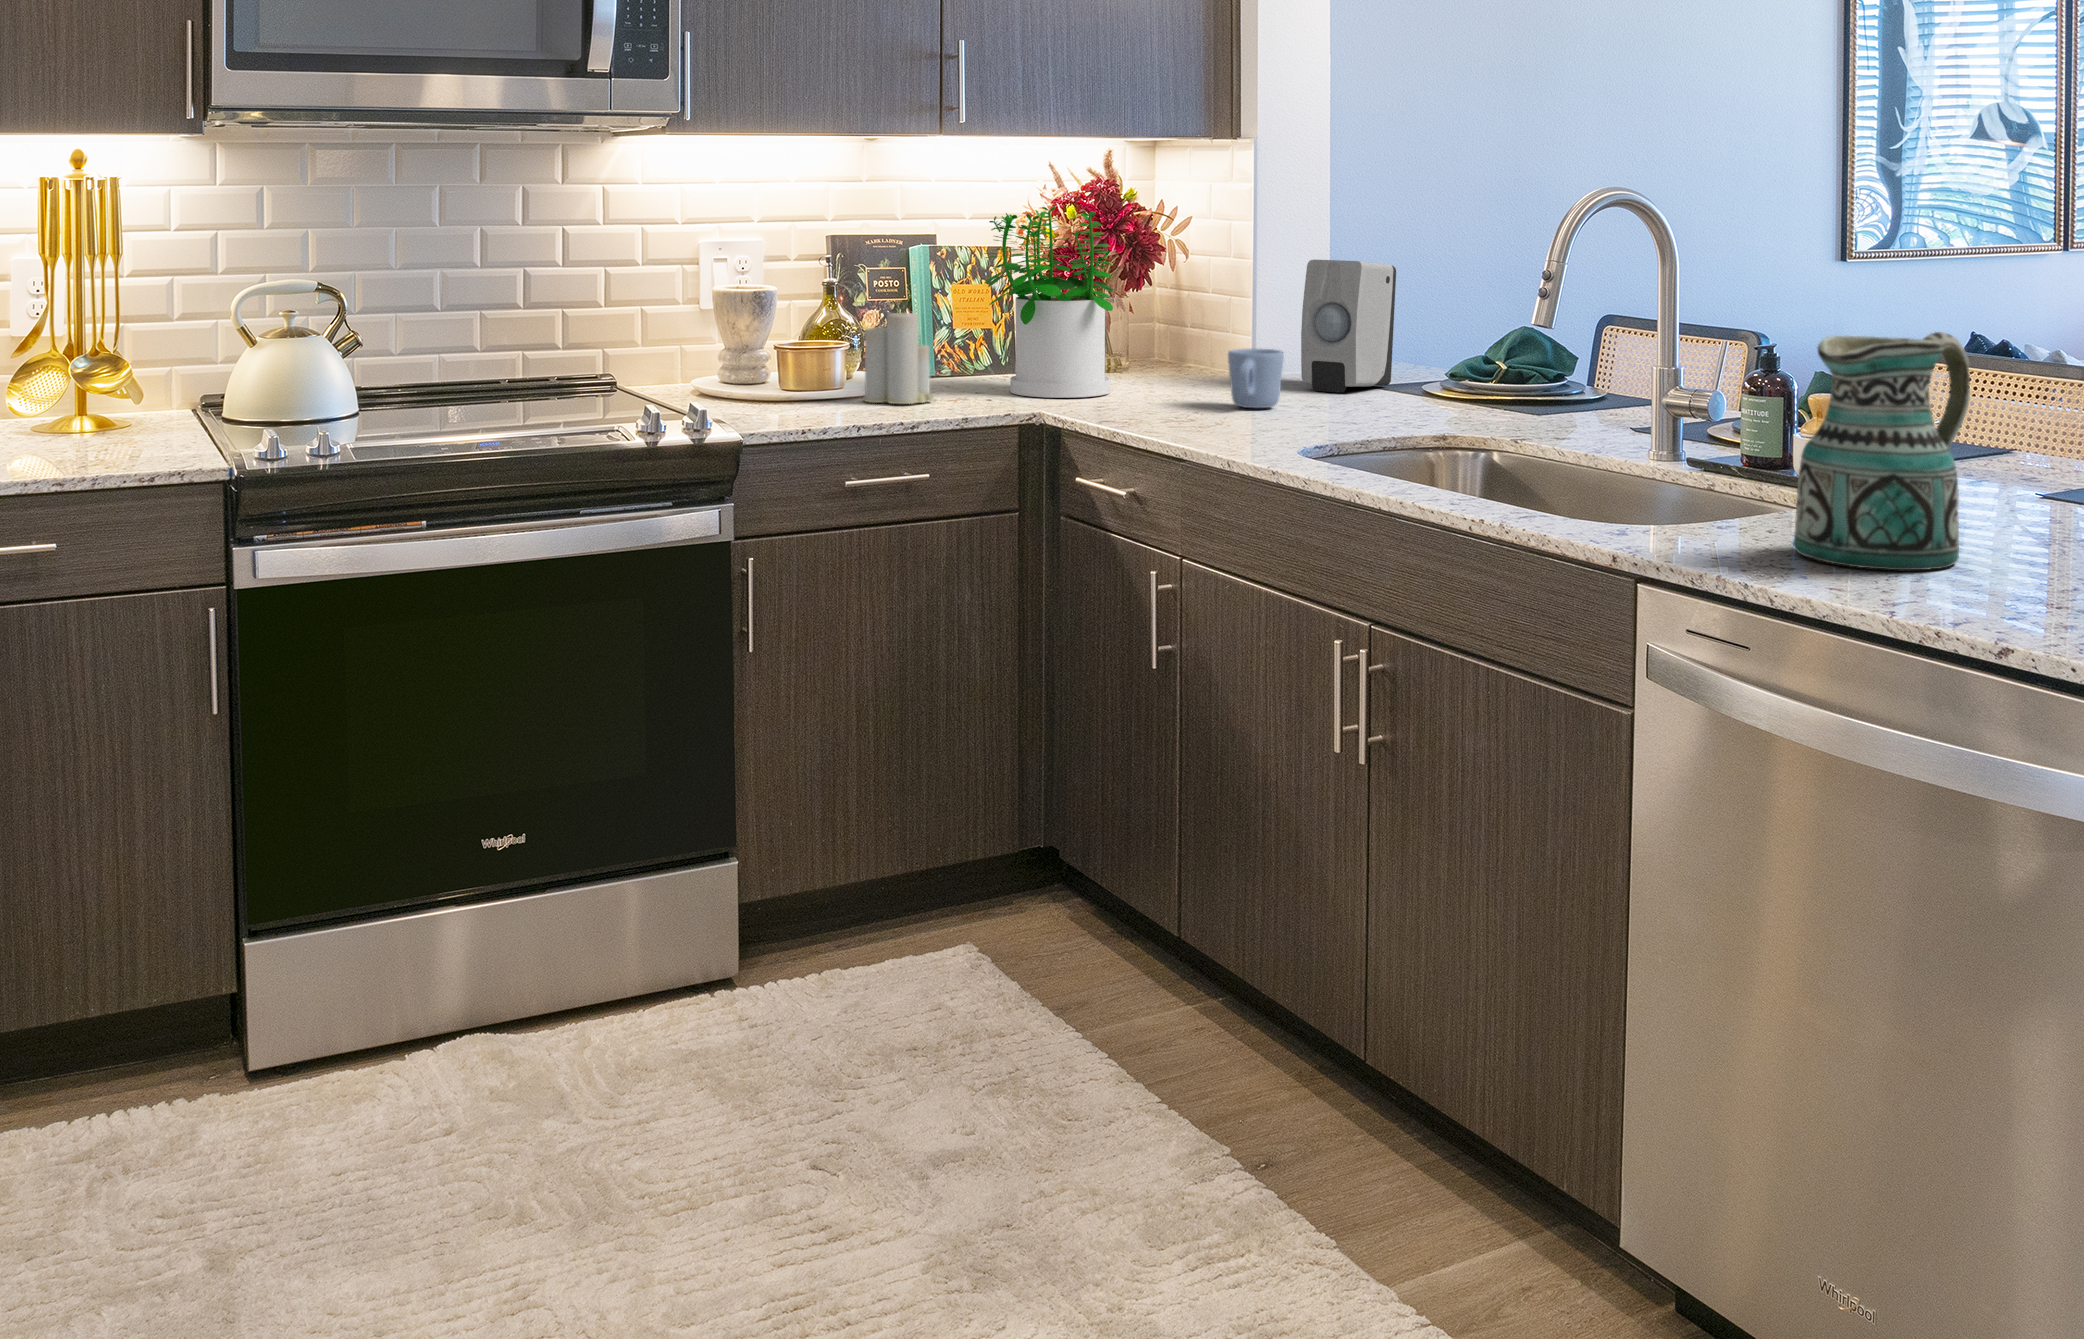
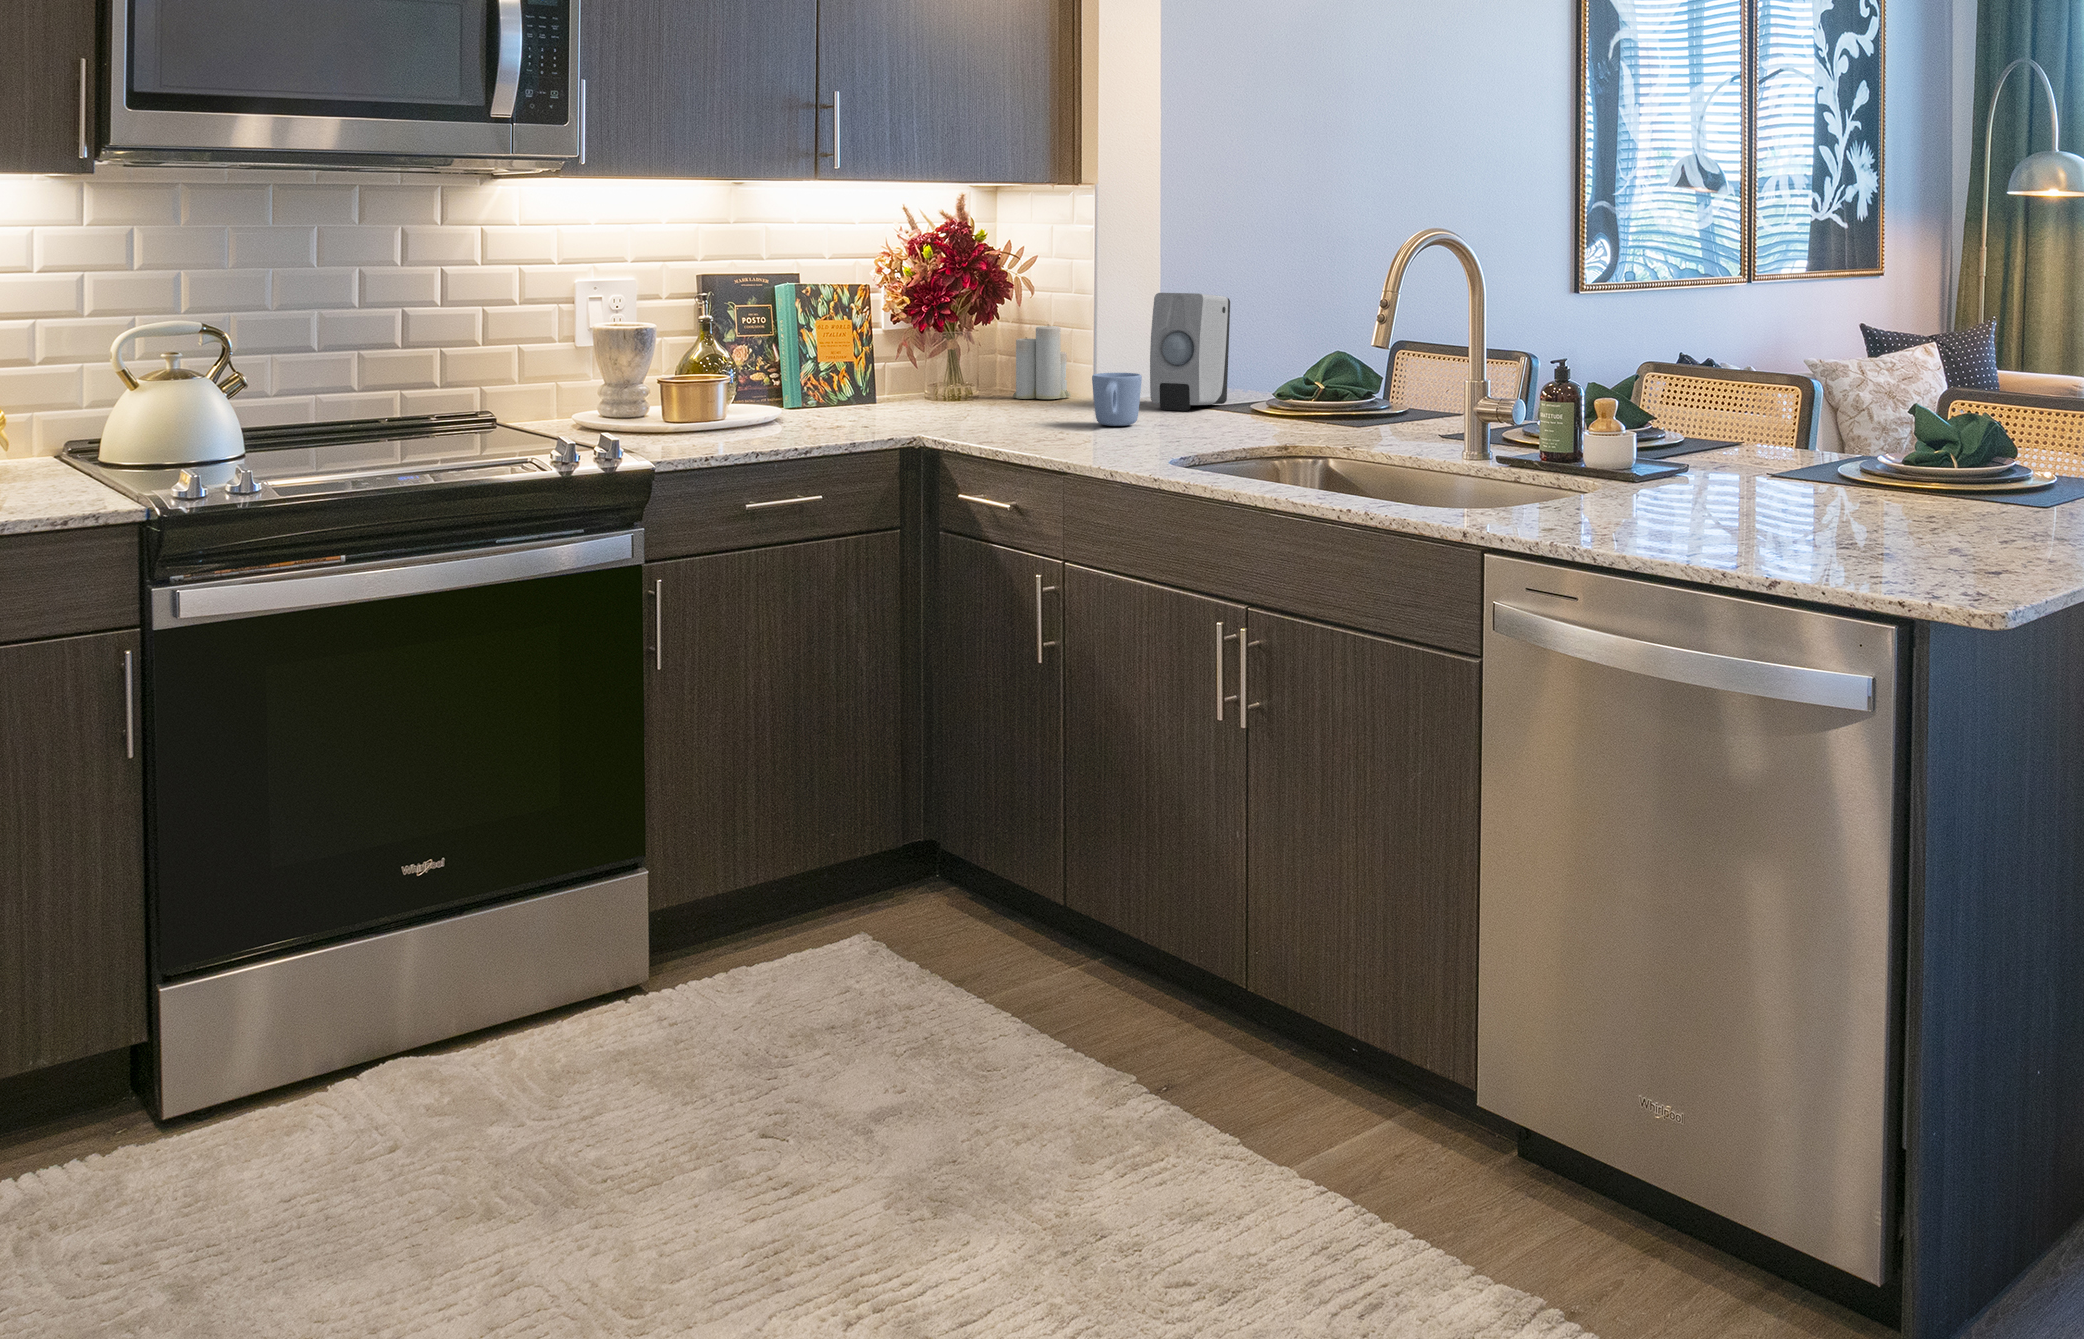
potted plant: present [984,206,1114,398] -> none [862,247,985,422]
candle: present [862,313,933,404] -> present [1013,326,1071,399]
ceramic pitcher: present [1793,332,1970,570] -> none [1596,343,1723,533]

